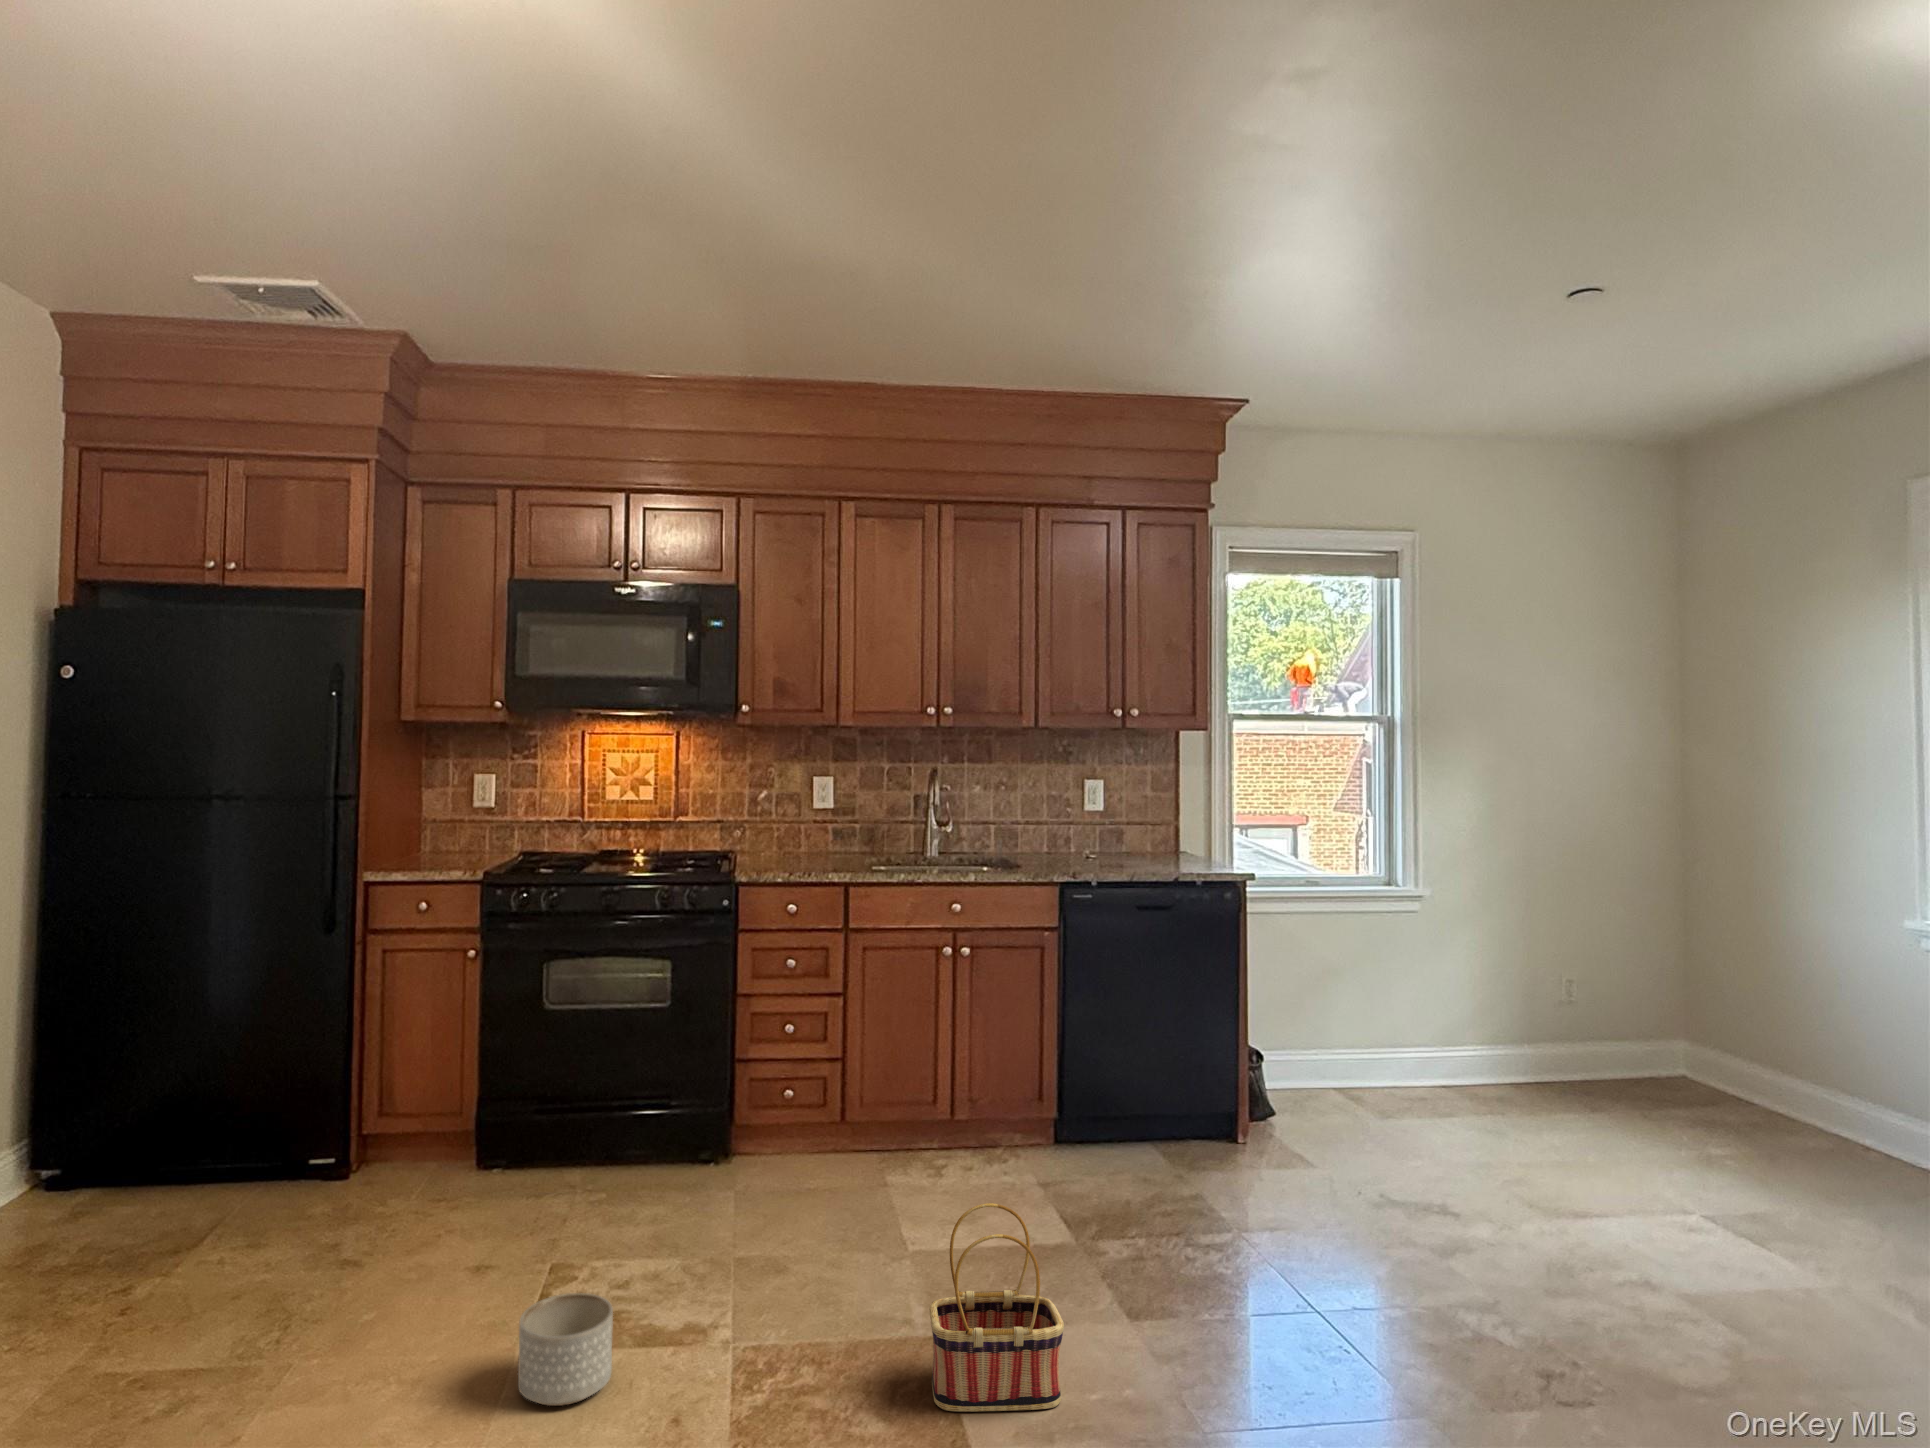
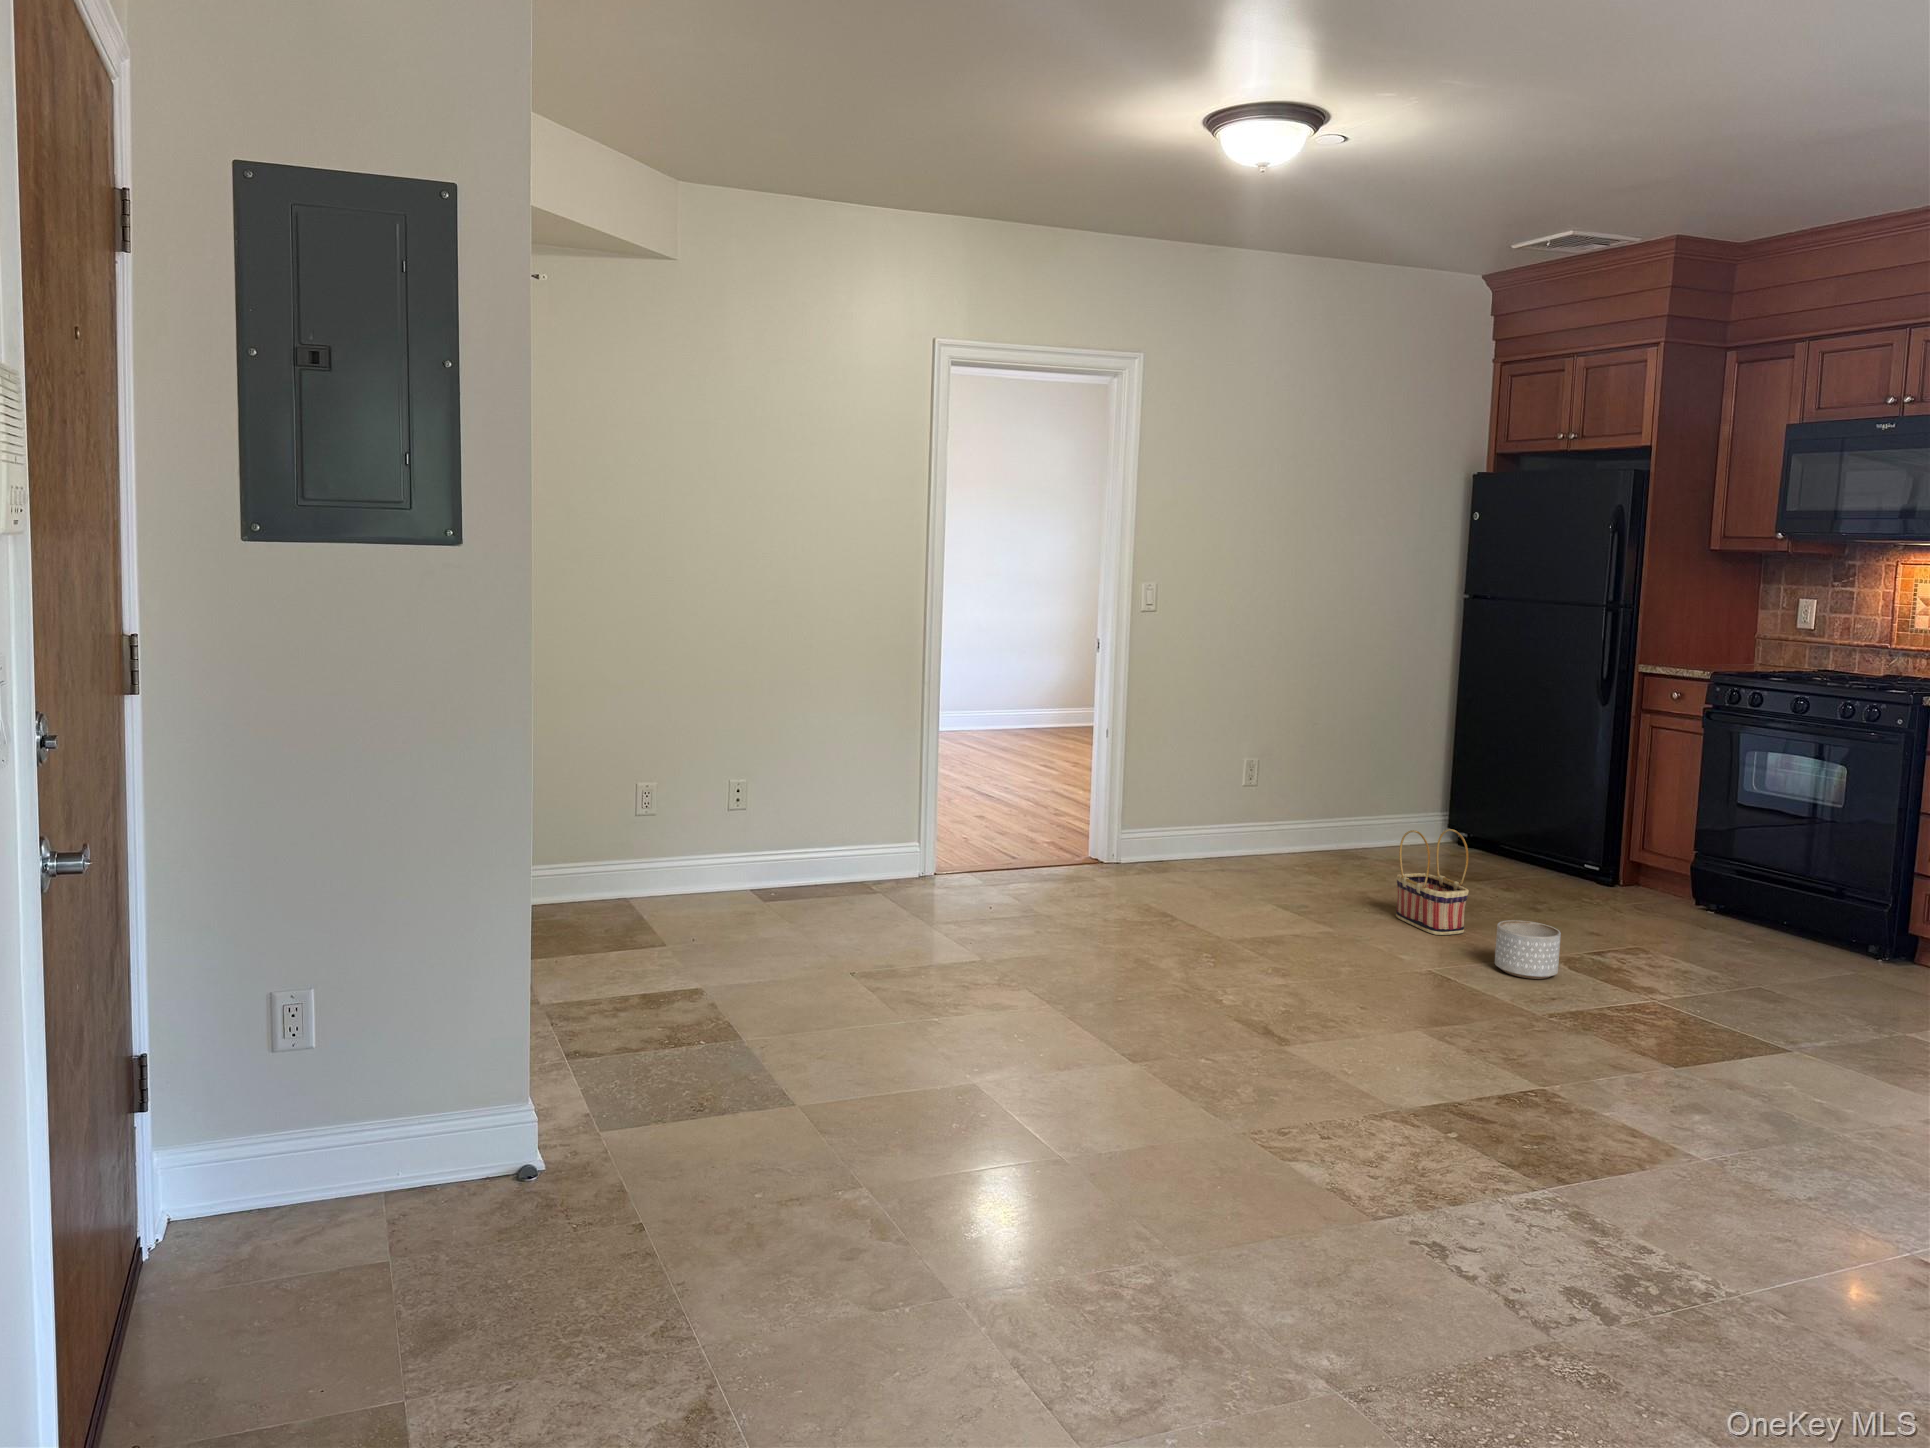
basket: present [929,1203,1064,1412] -> present [1396,829,1469,935]

